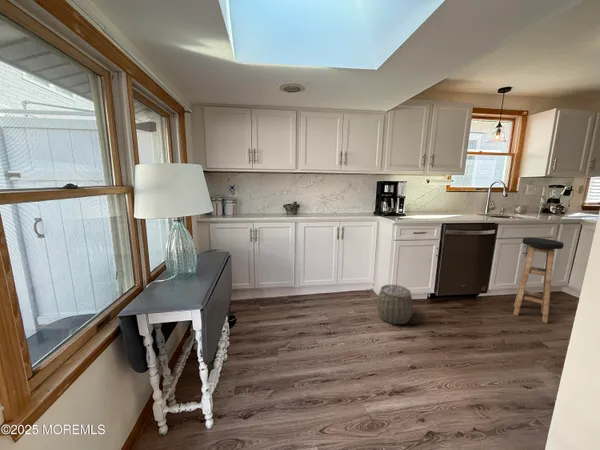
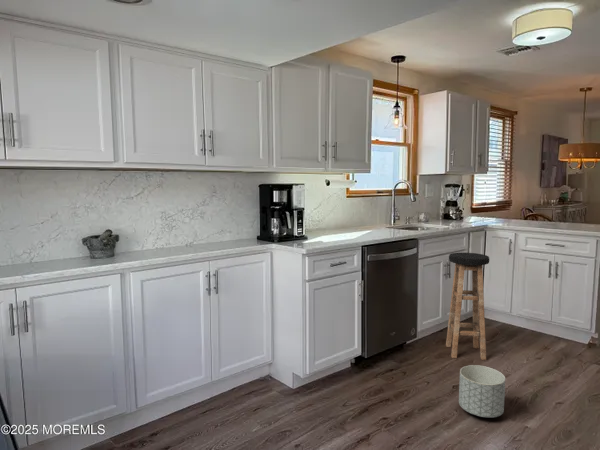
woven basket: present [377,285,413,324] -> none [295,356,353,426]
planter: none [495,317,539,357] -> present [459,365,505,417]

